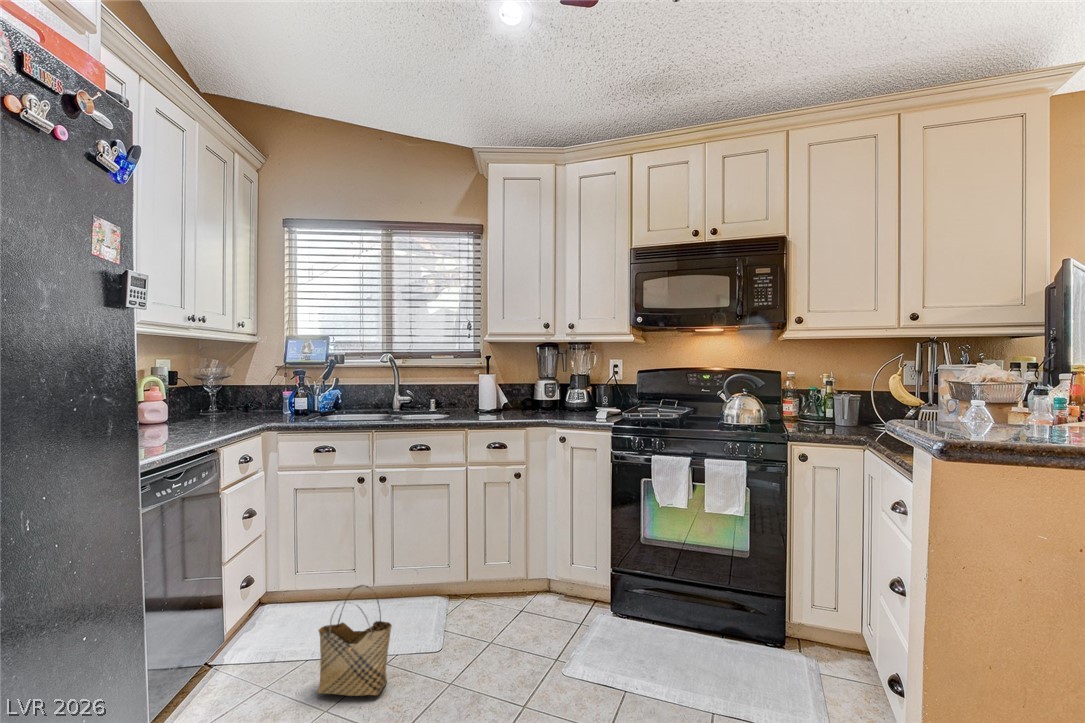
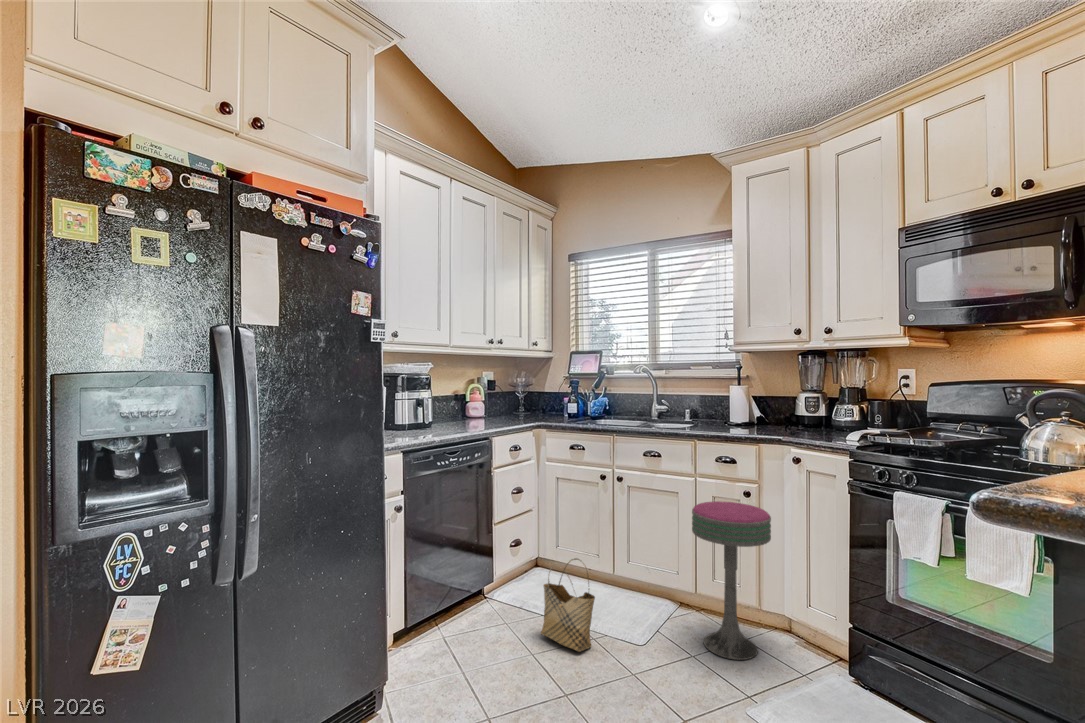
bar stool: none [480,486,551,637] -> present [692,501,771,660]

